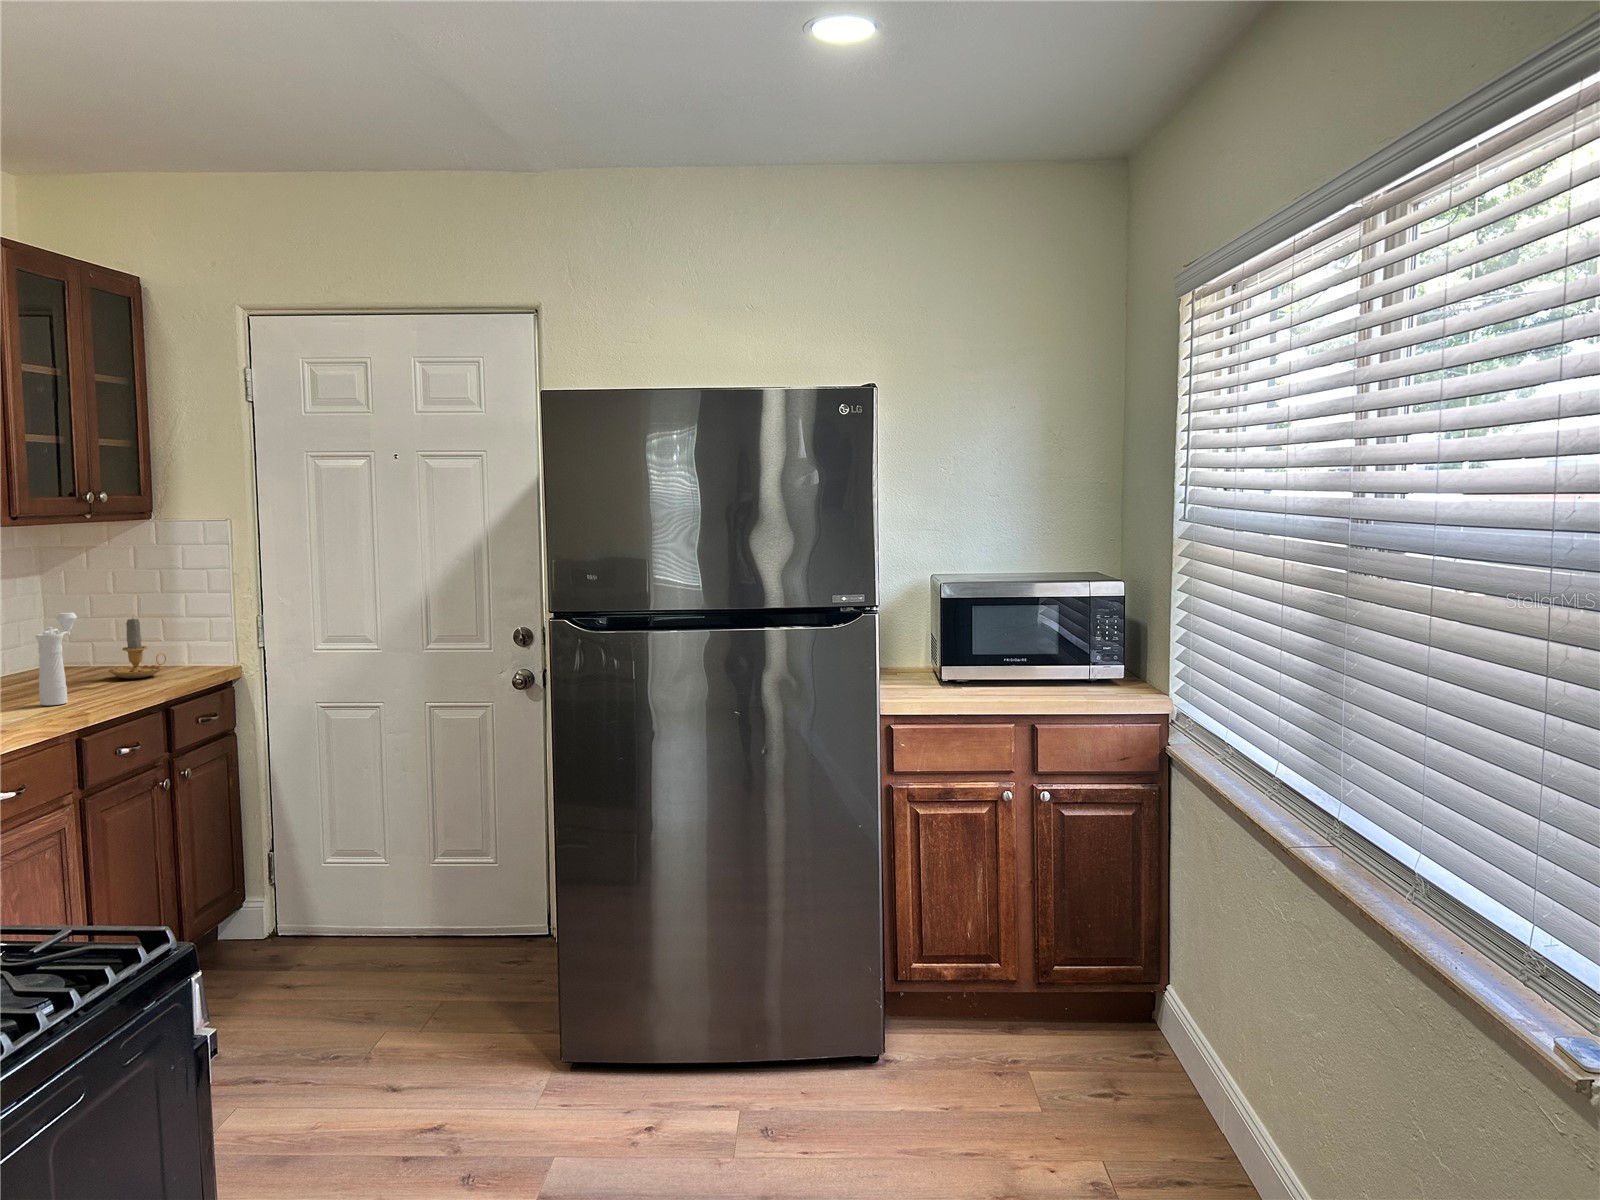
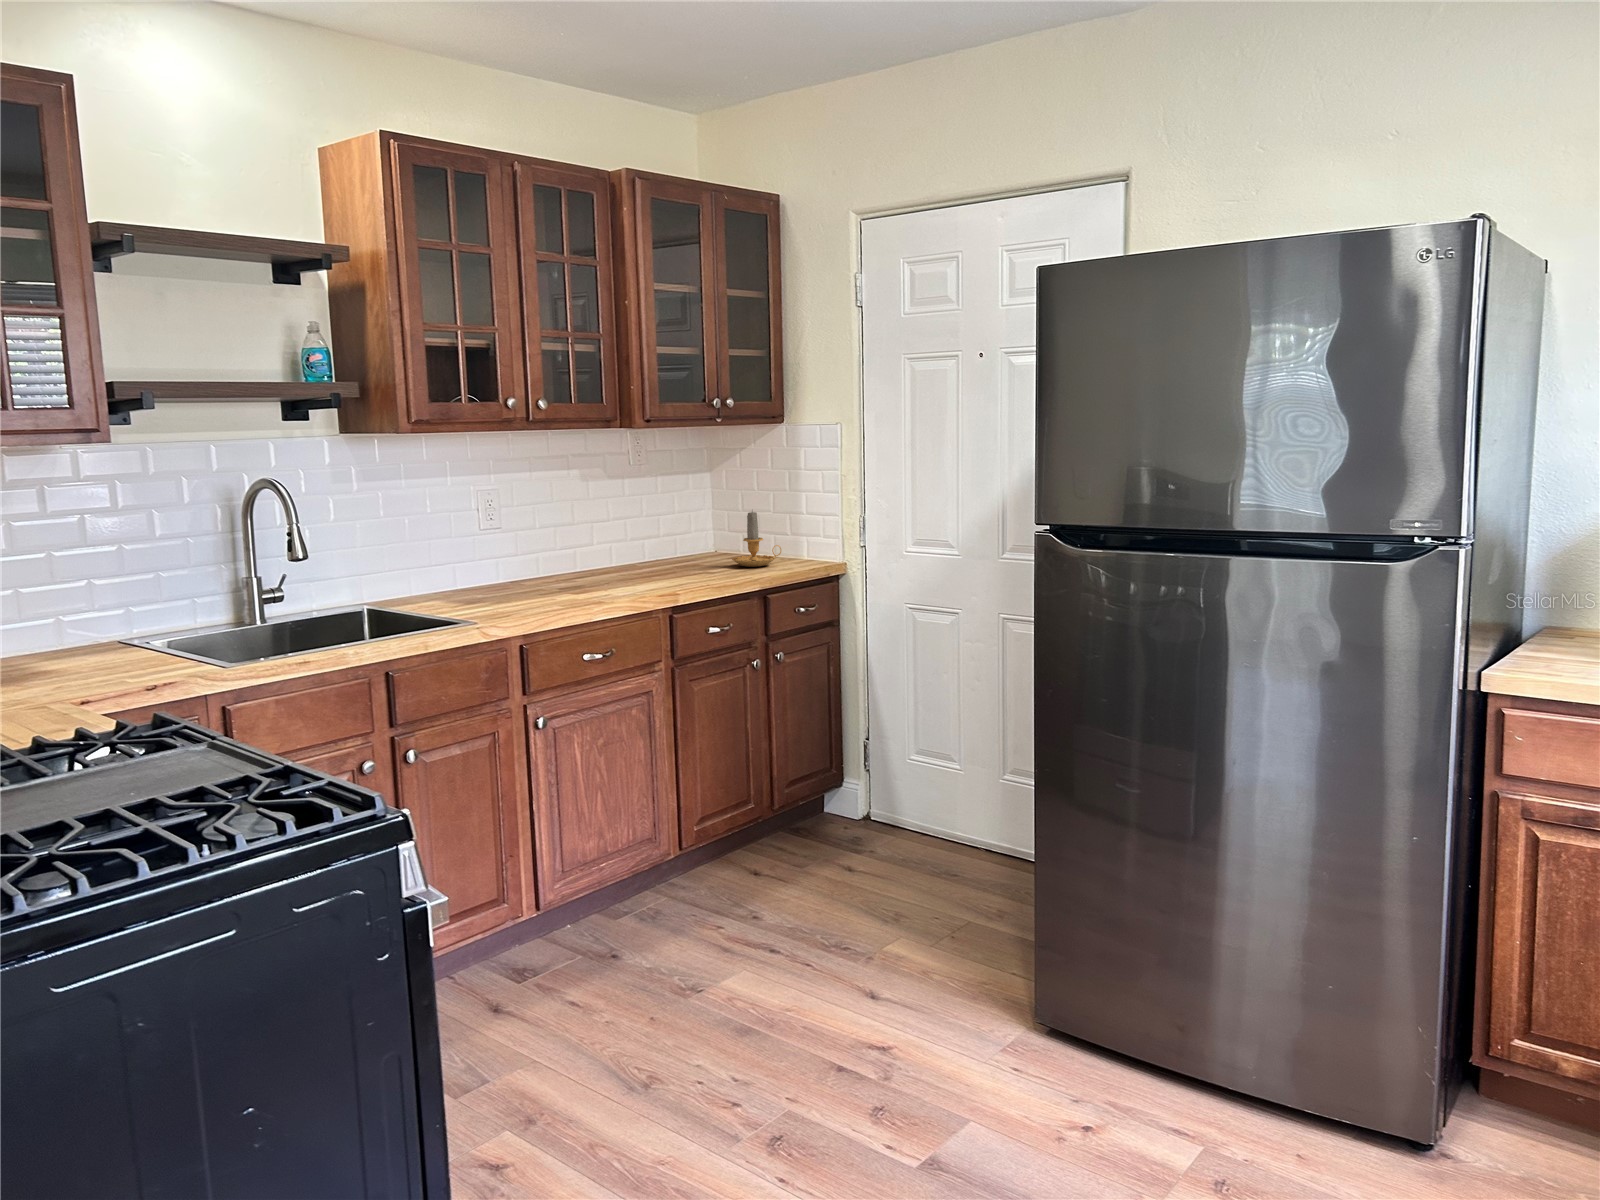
pepper mill: present [35,613,77,705] -> none [652,505,691,586]

